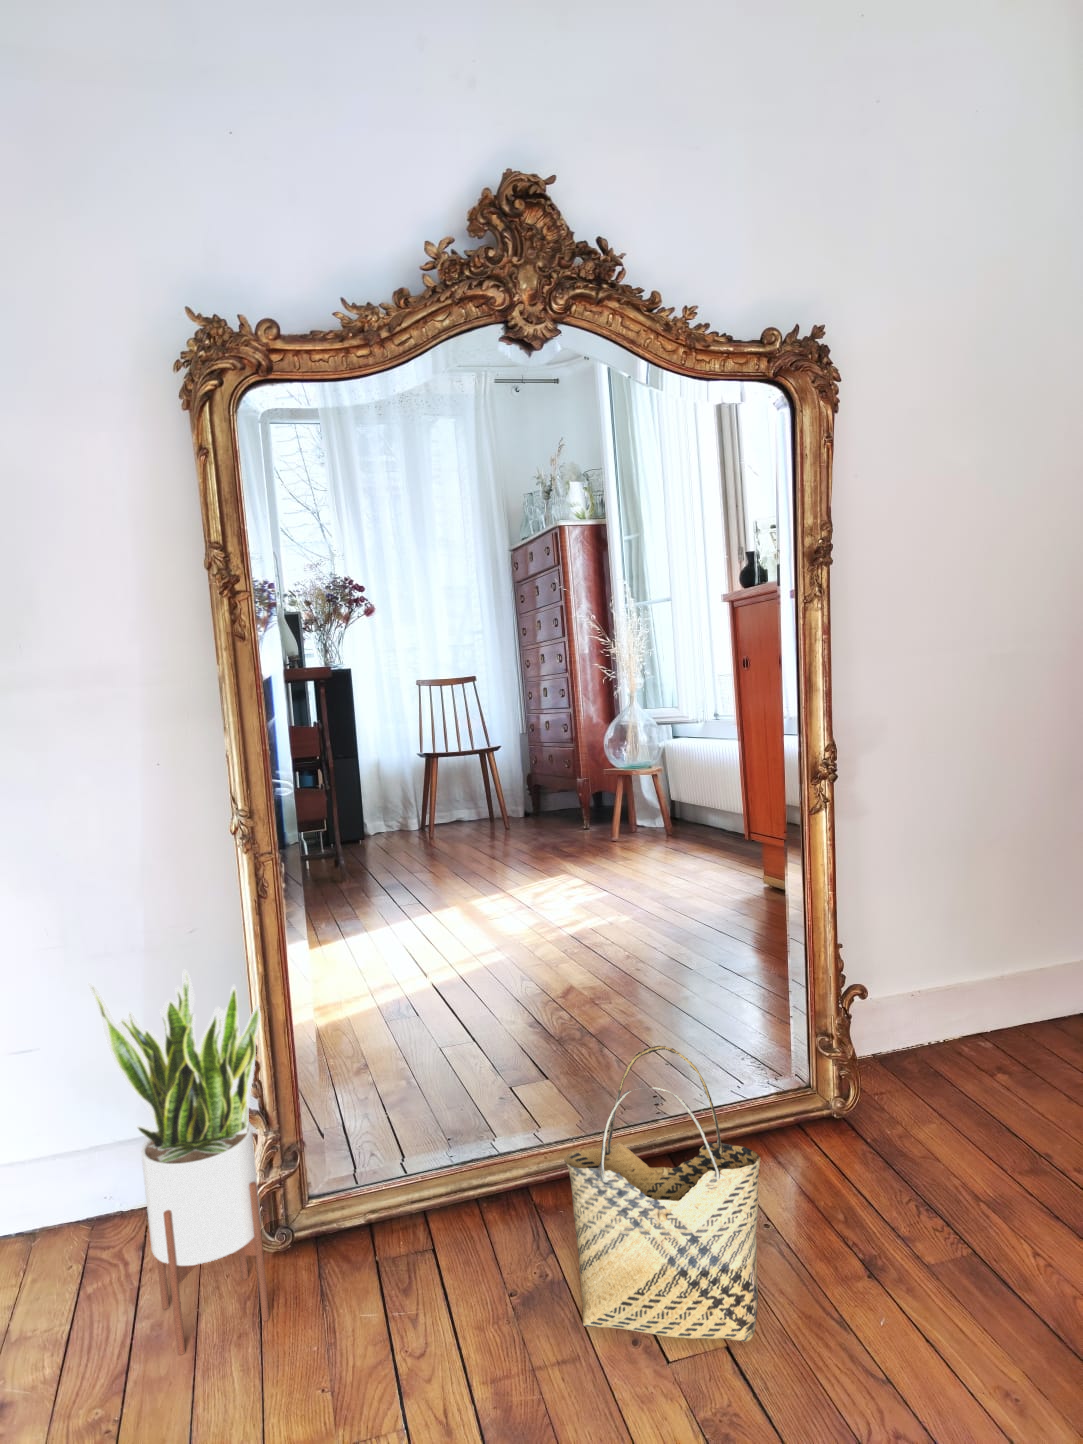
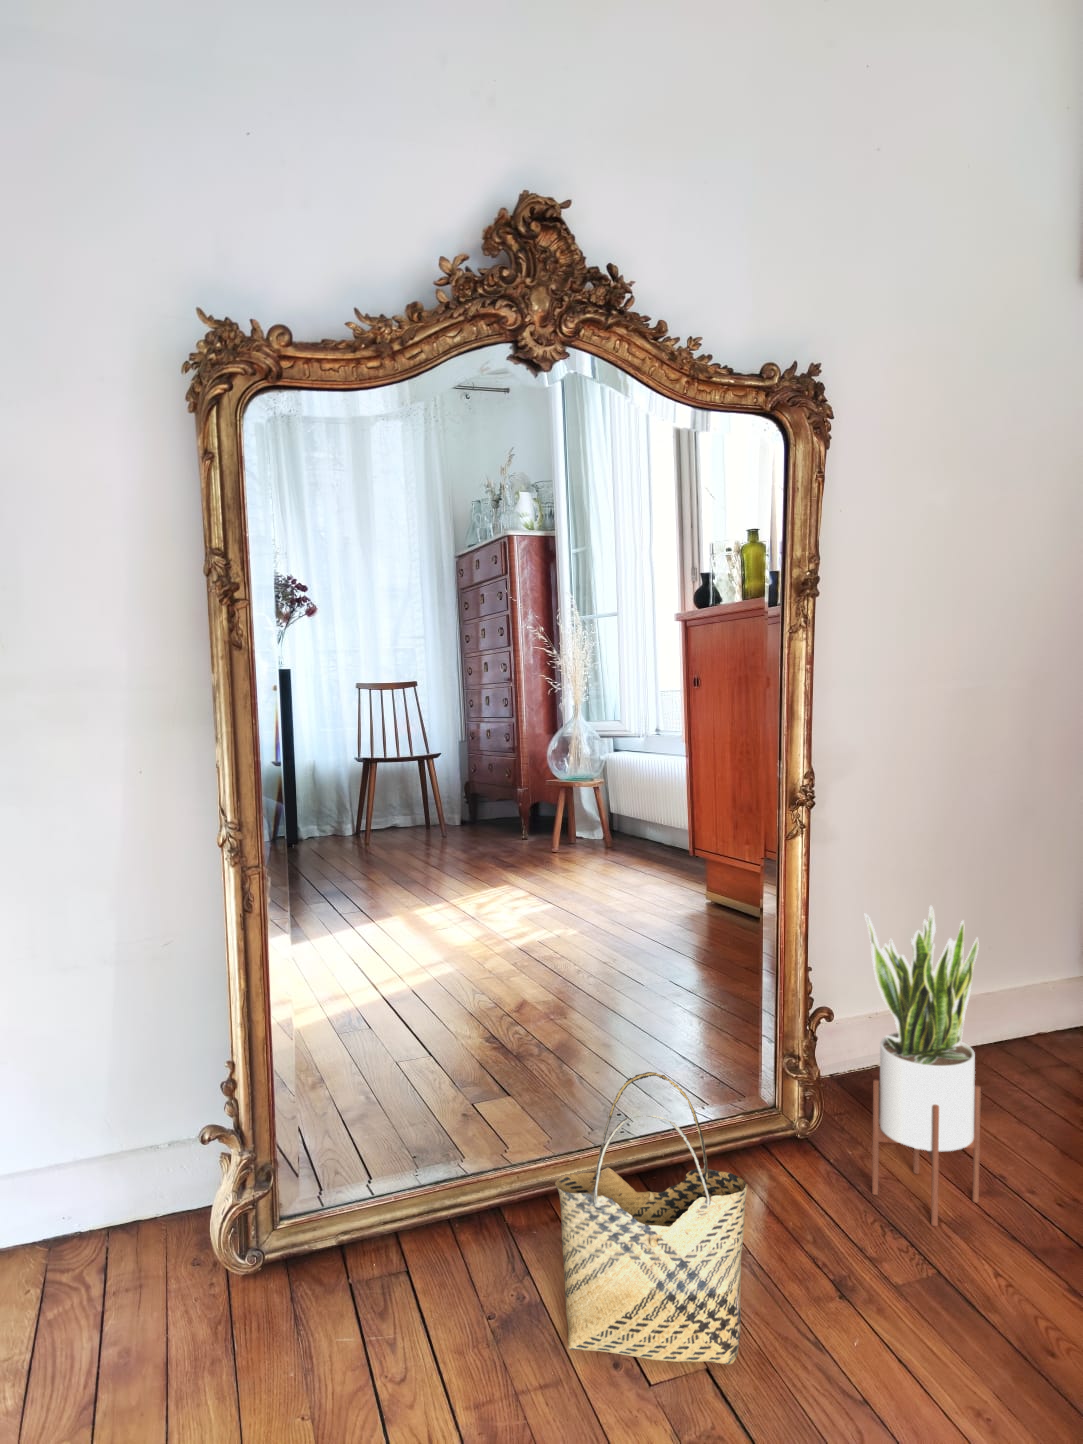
potted plant: present [88,970,269,1355] -> present [865,906,981,1226]

